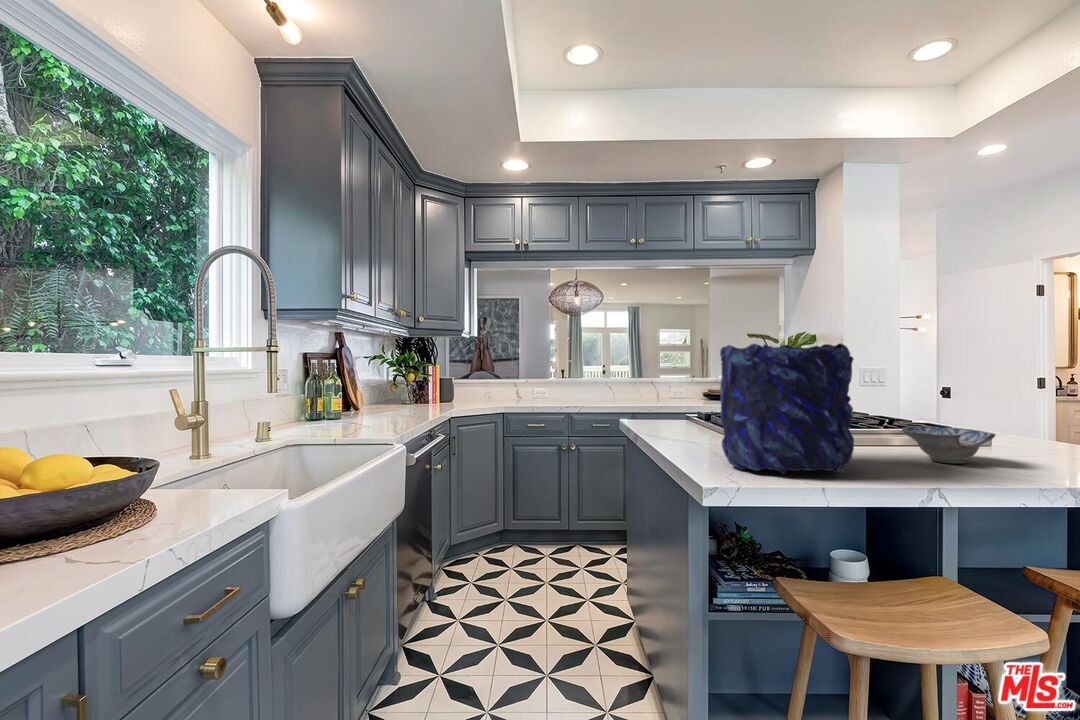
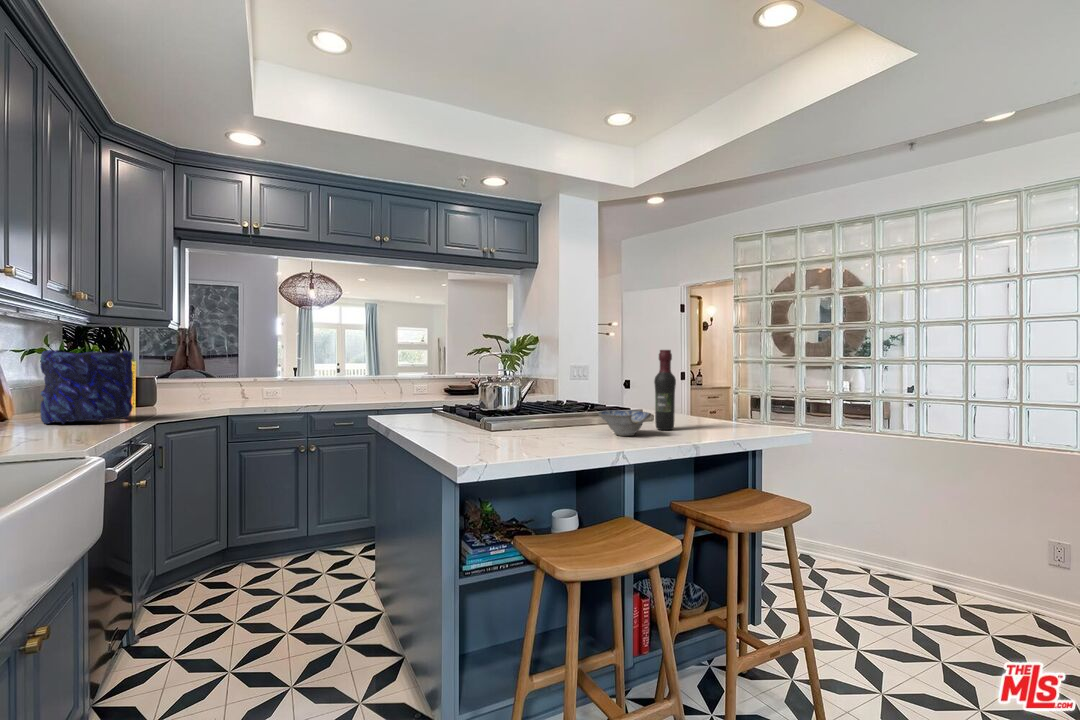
vase: present [720,343,854,474] -> present [40,350,133,424]
wine bottle: none [999,343,1040,460] -> present [654,350,676,430]

